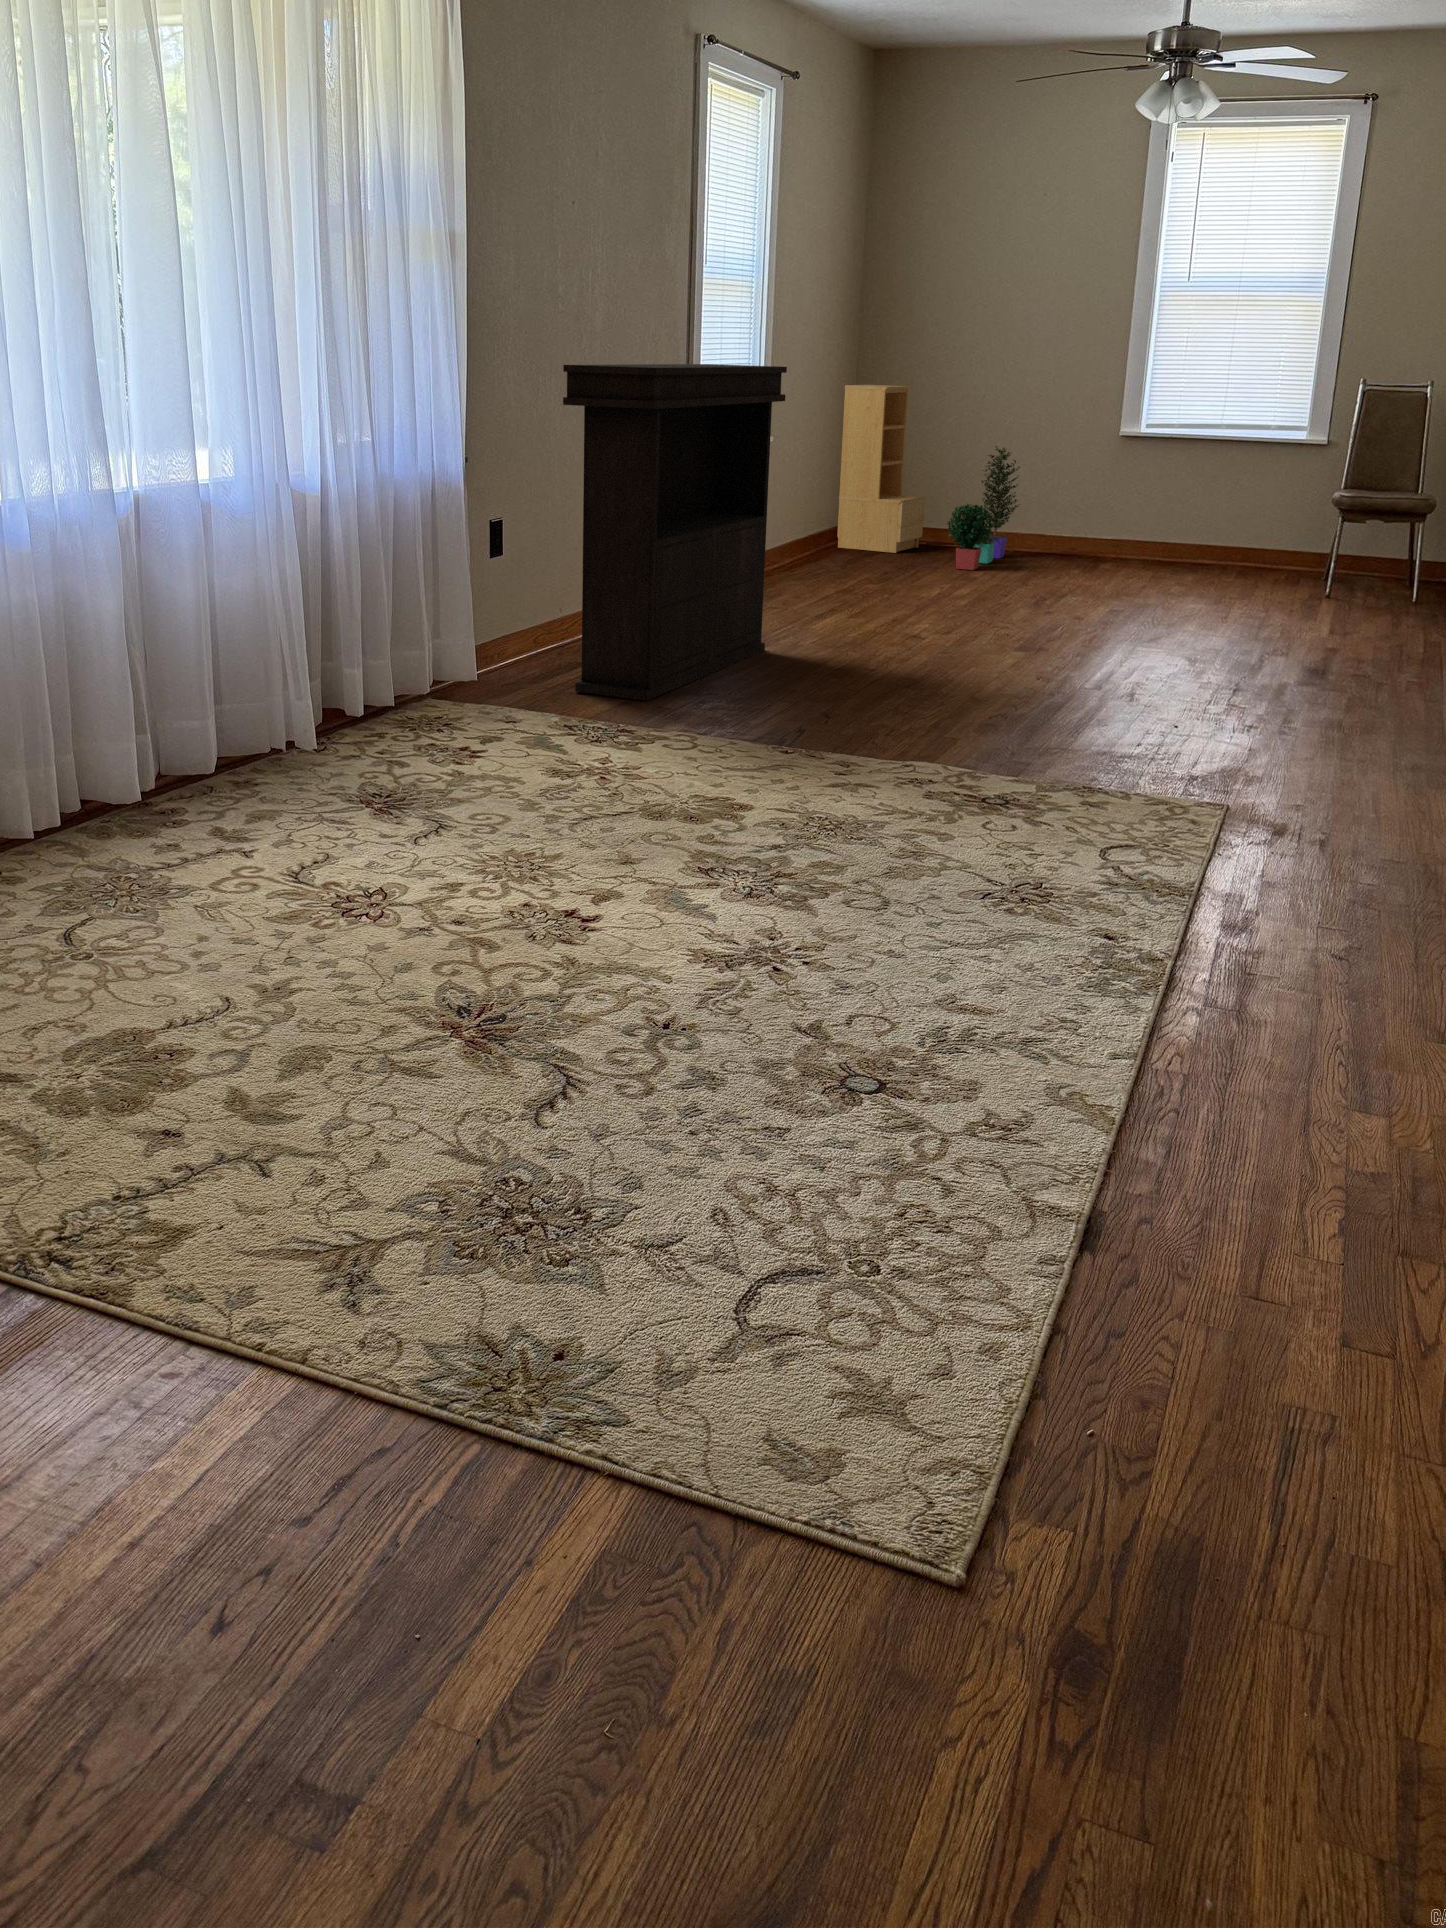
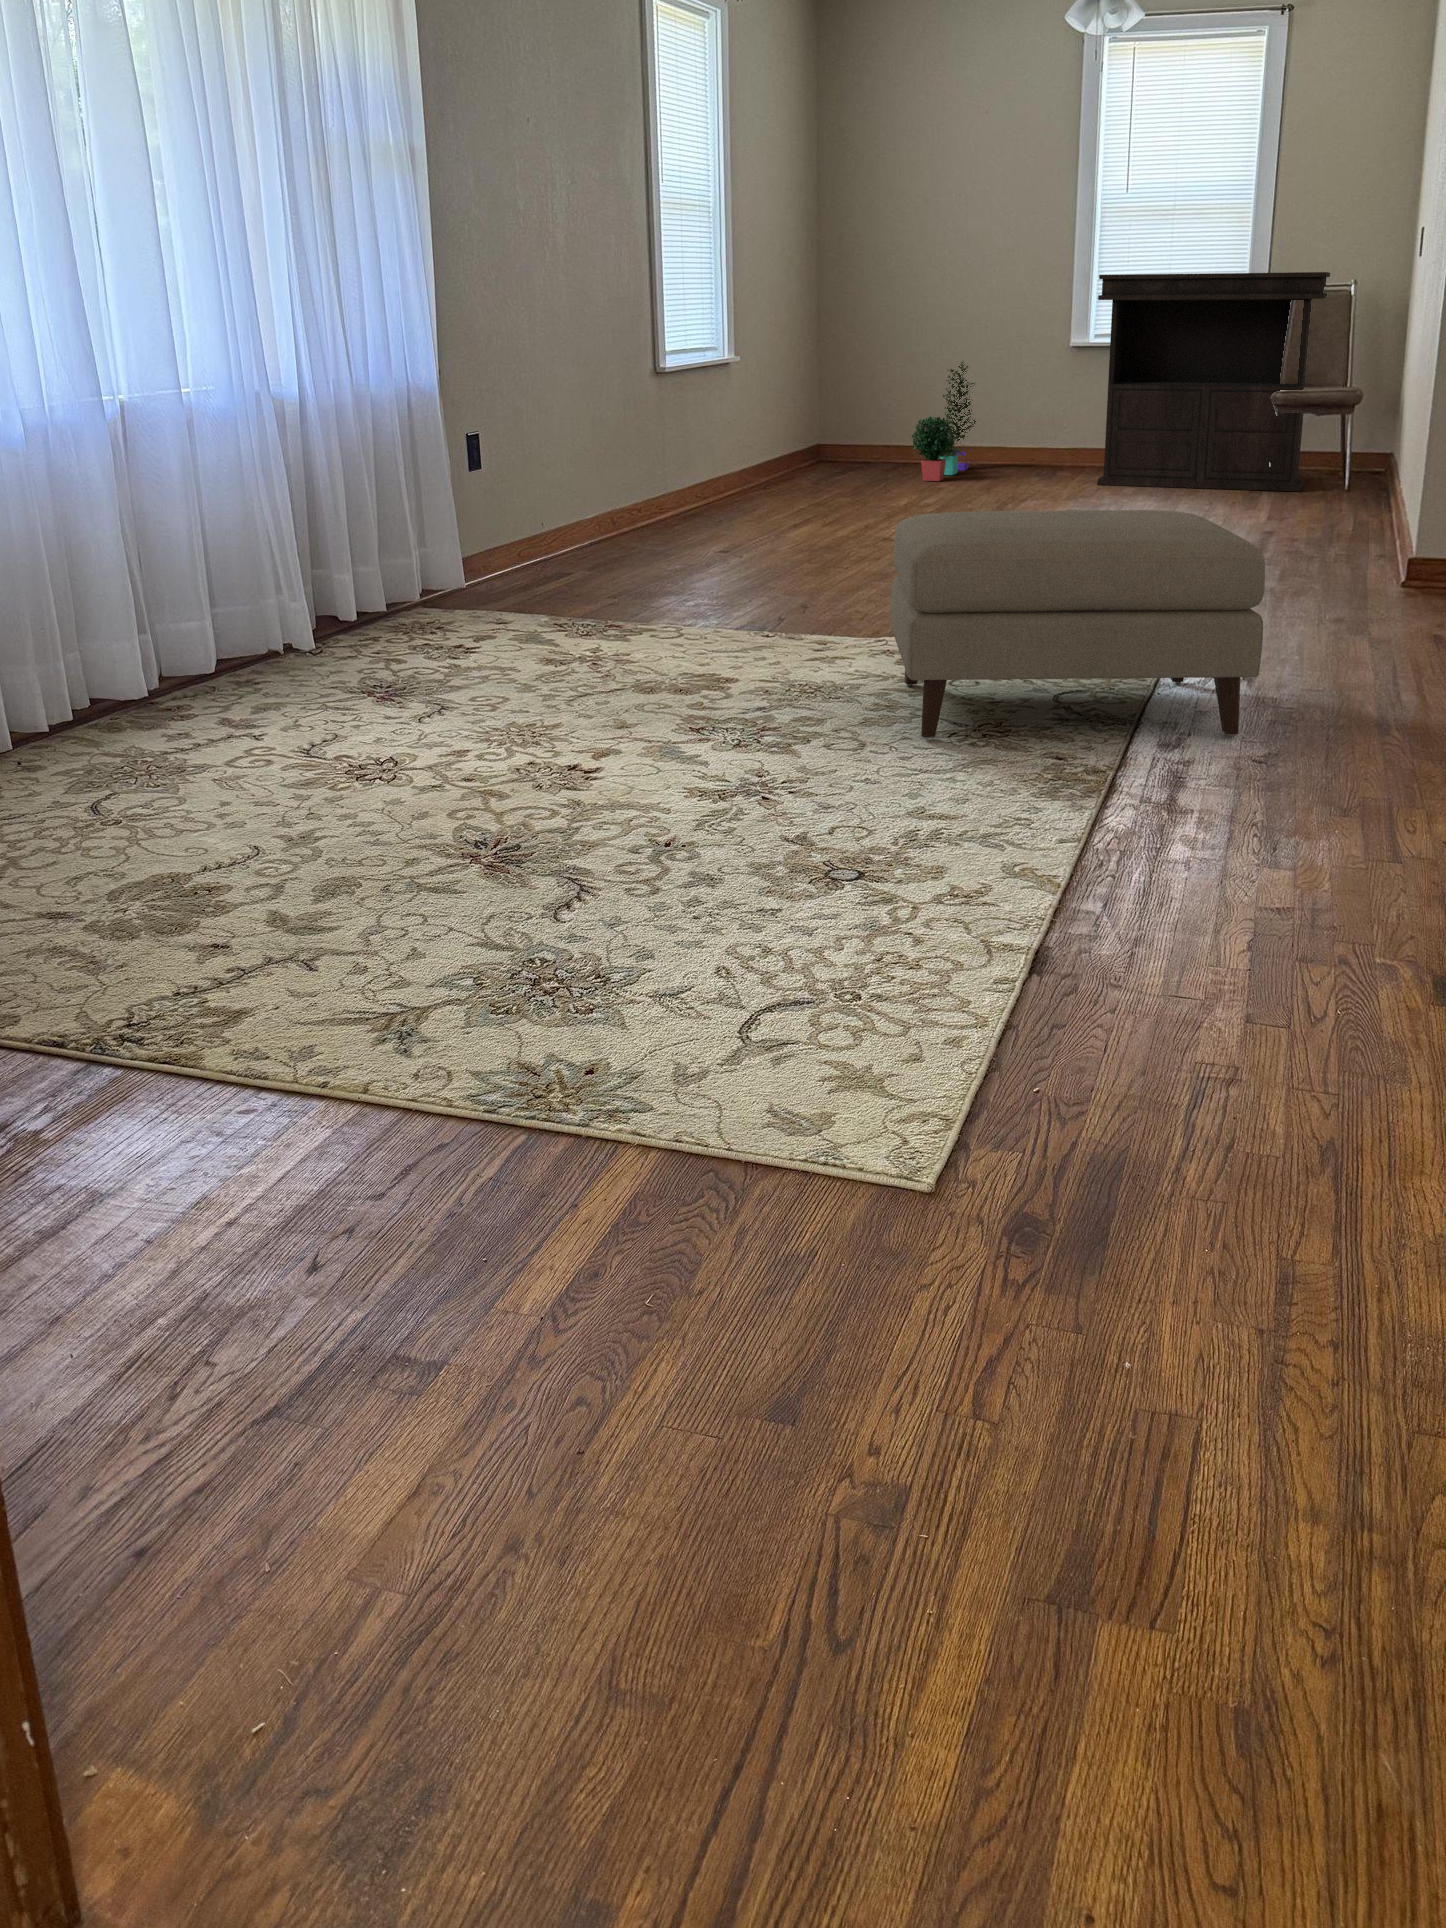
console table: present [563,364,787,701] -> present [1097,272,1330,492]
bookshelf: present [837,385,925,553] -> none [806,306,890,470]
ottoman: none [924,647,1351,919] -> present [891,510,1265,739]

